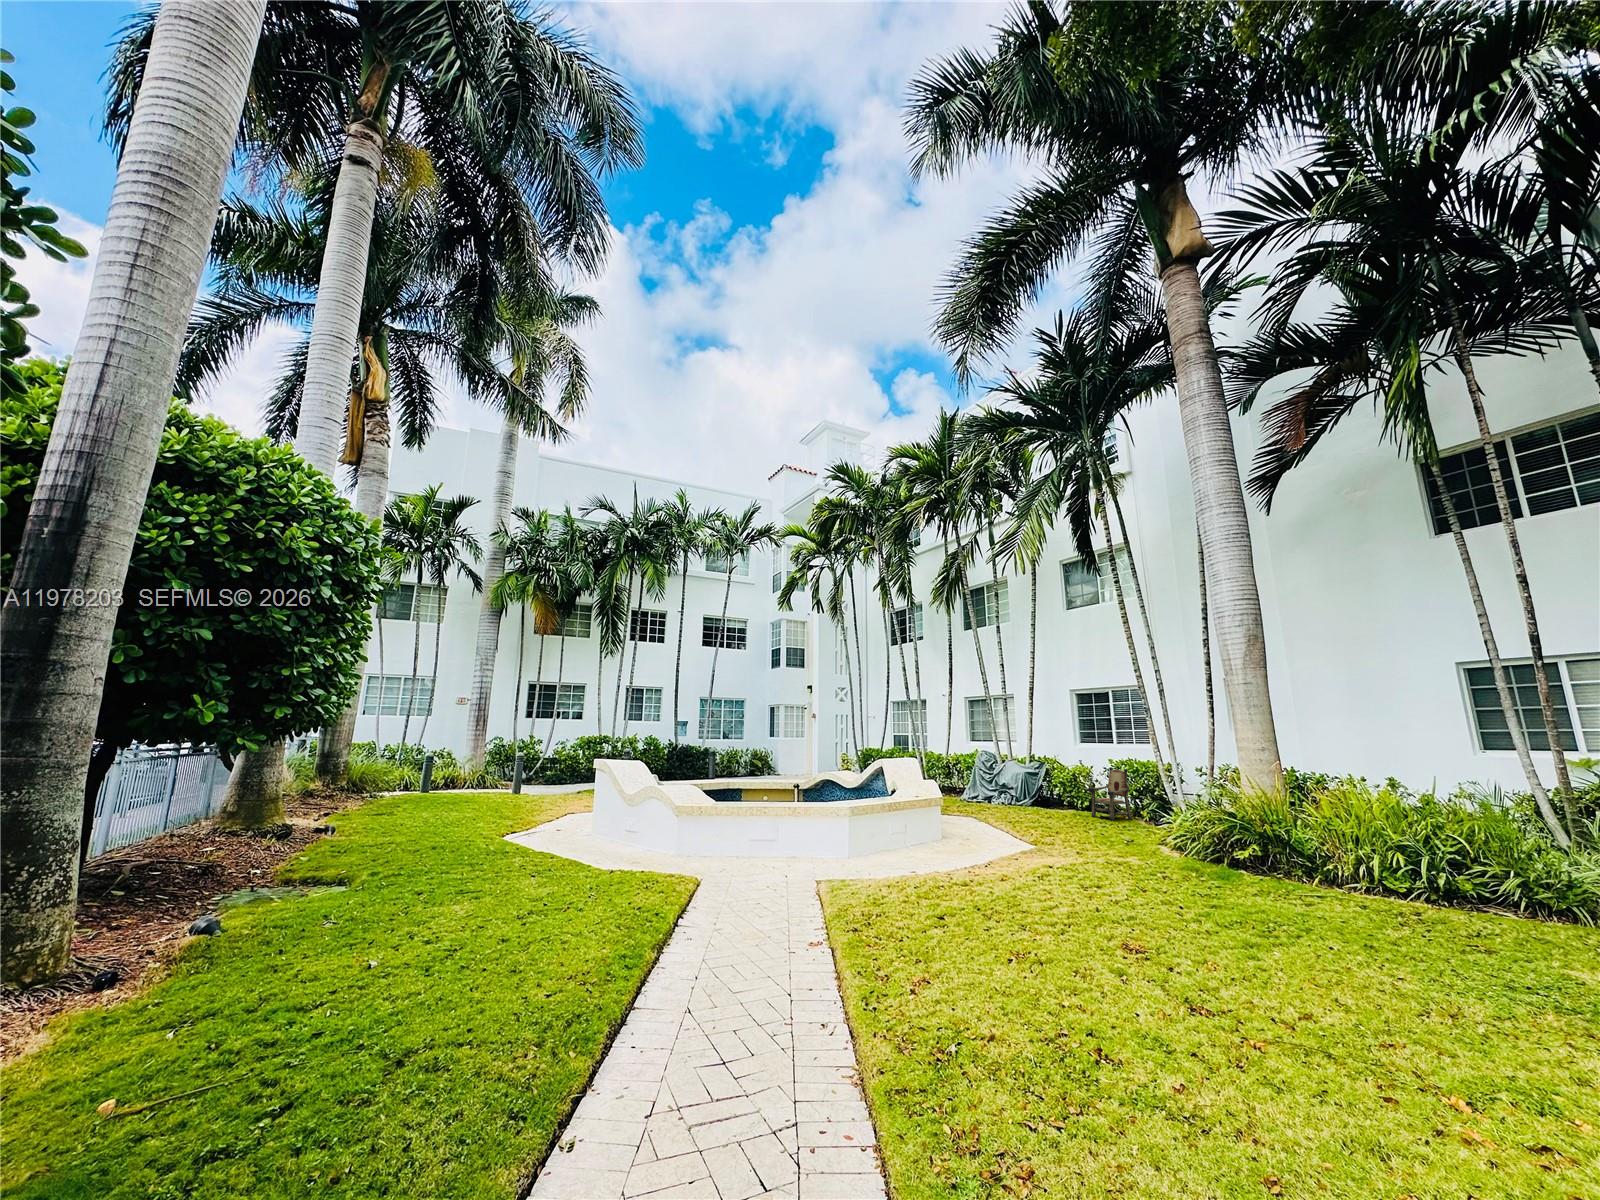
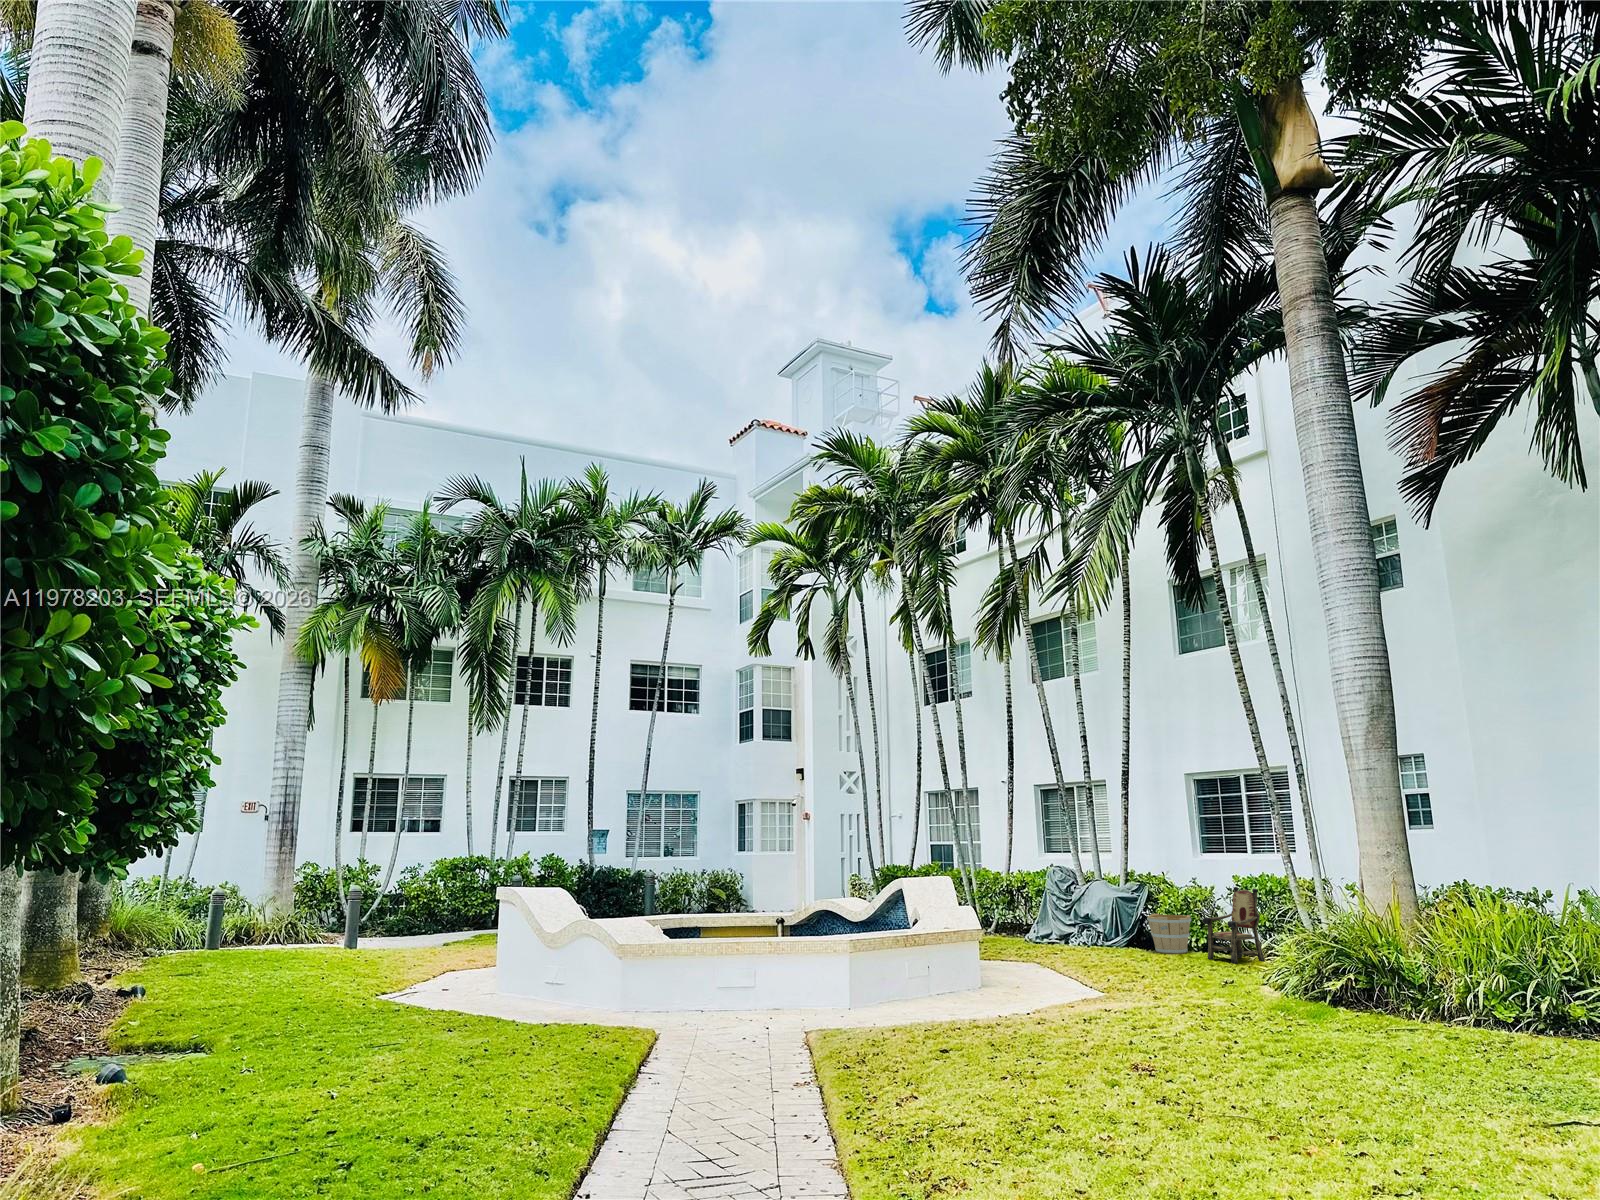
wooden bucket: none [1047,784,1078,812] -> present [1147,914,1191,954]

